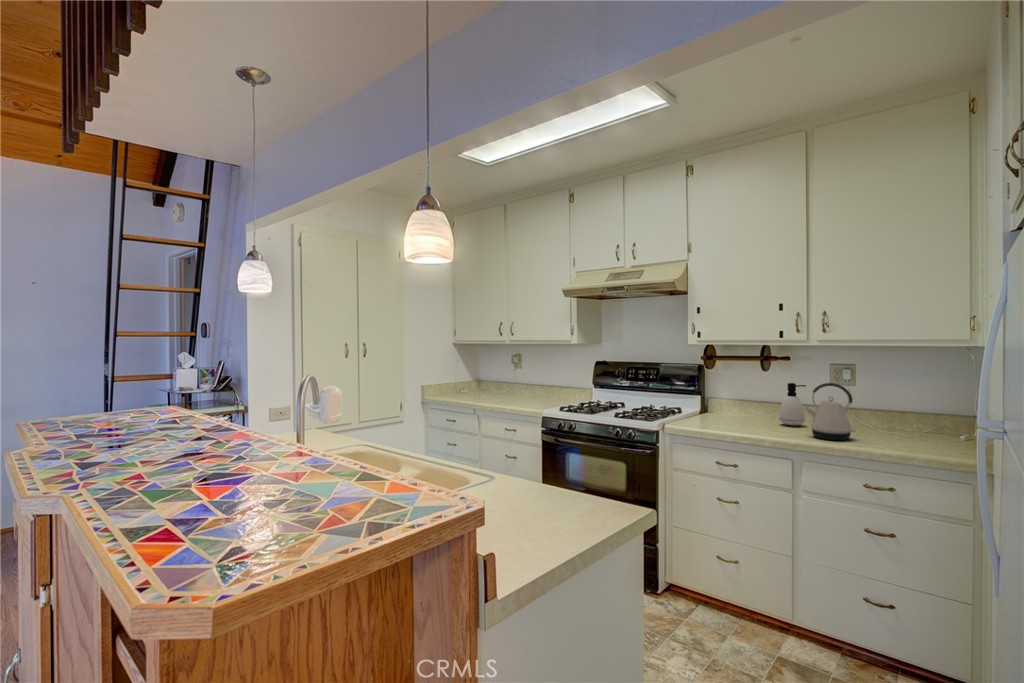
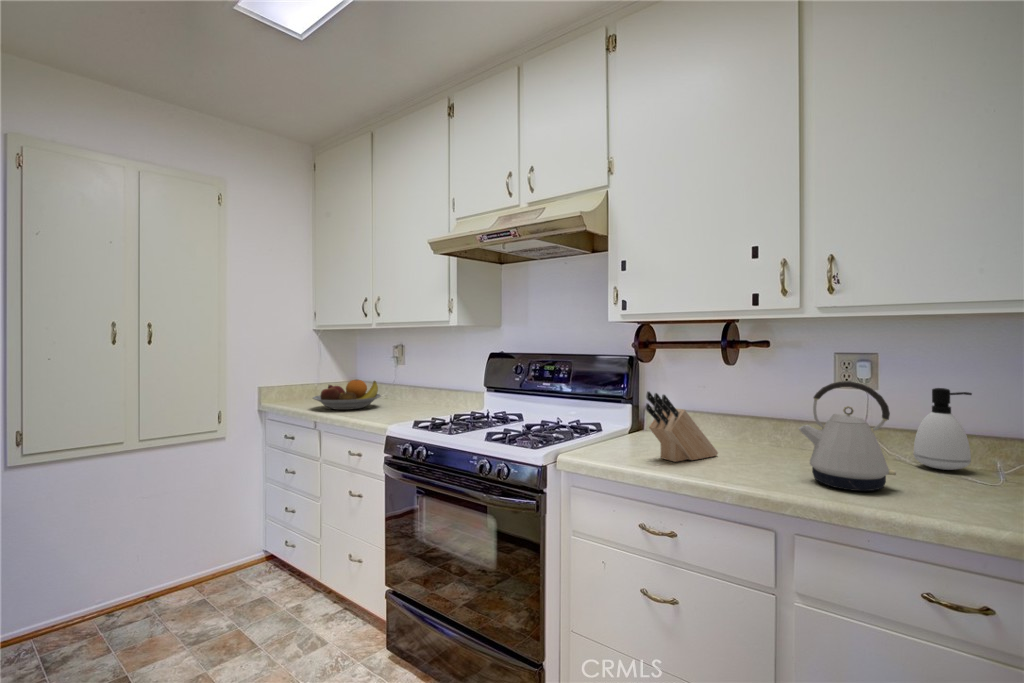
fruit bowl: none [469,380,514,401] -> present [313,380,381,410]
soap dispenser: present [779,383,806,426] -> present [914,388,972,470]
knife block: none [717,388,759,428] -> present [646,391,718,462]

